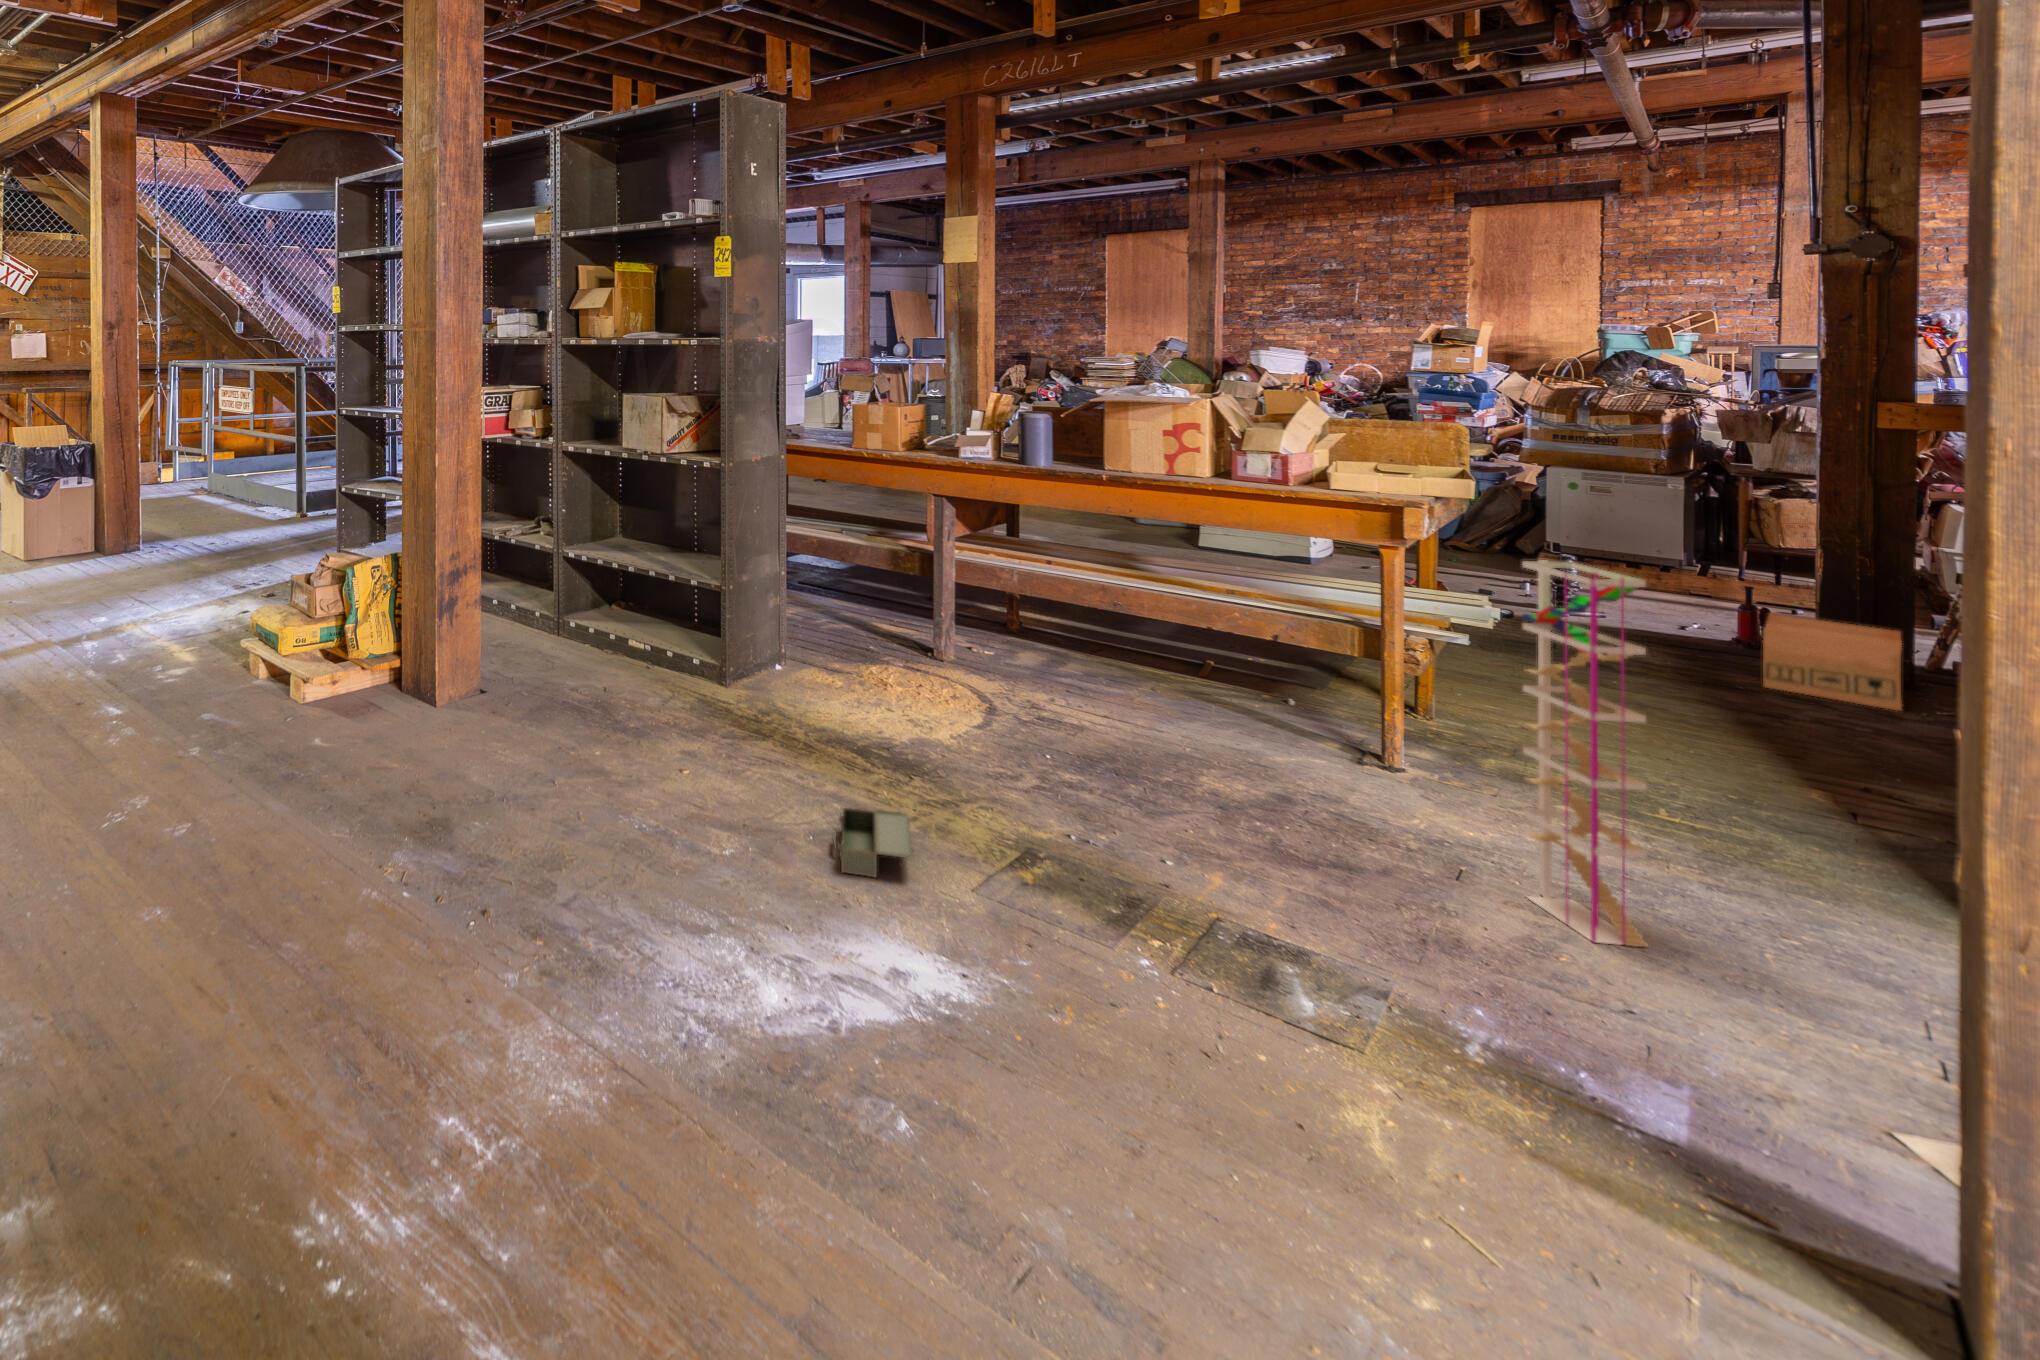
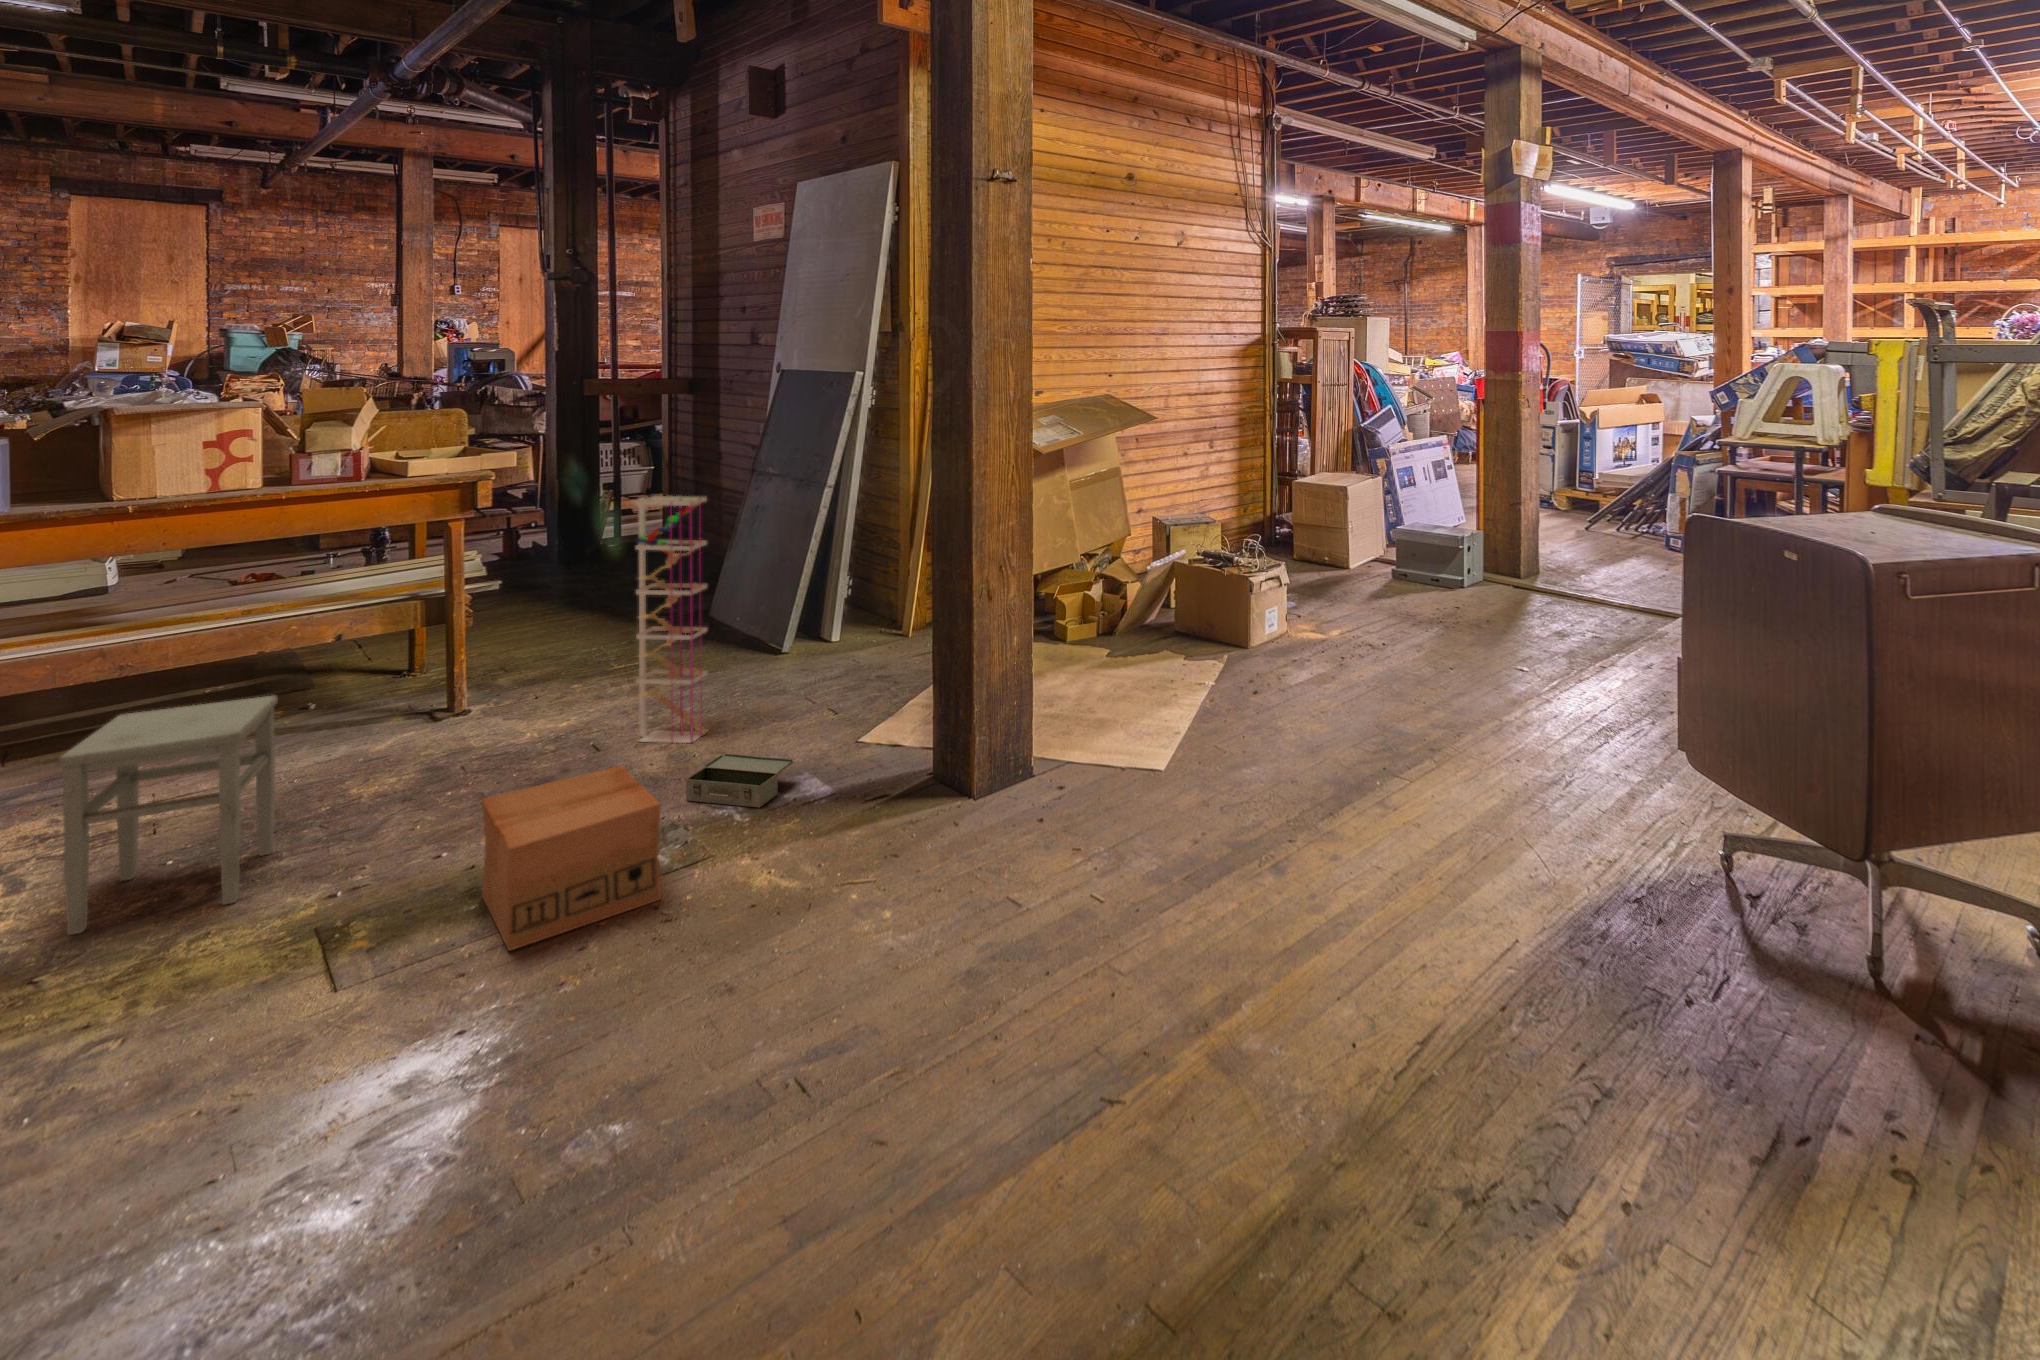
cardboard box: present [1763,613,1902,711] -> present [482,765,661,951]
stool: none [956,626,1106,798] -> present [58,695,278,935]
toolbox: present [833,808,913,877] -> present [686,754,793,807]

